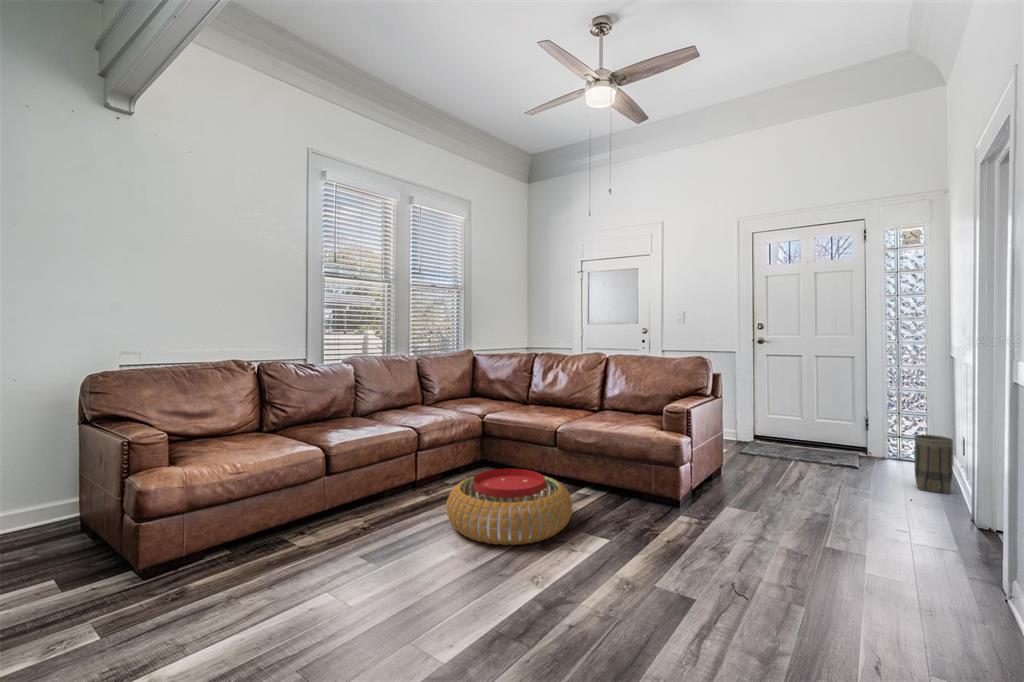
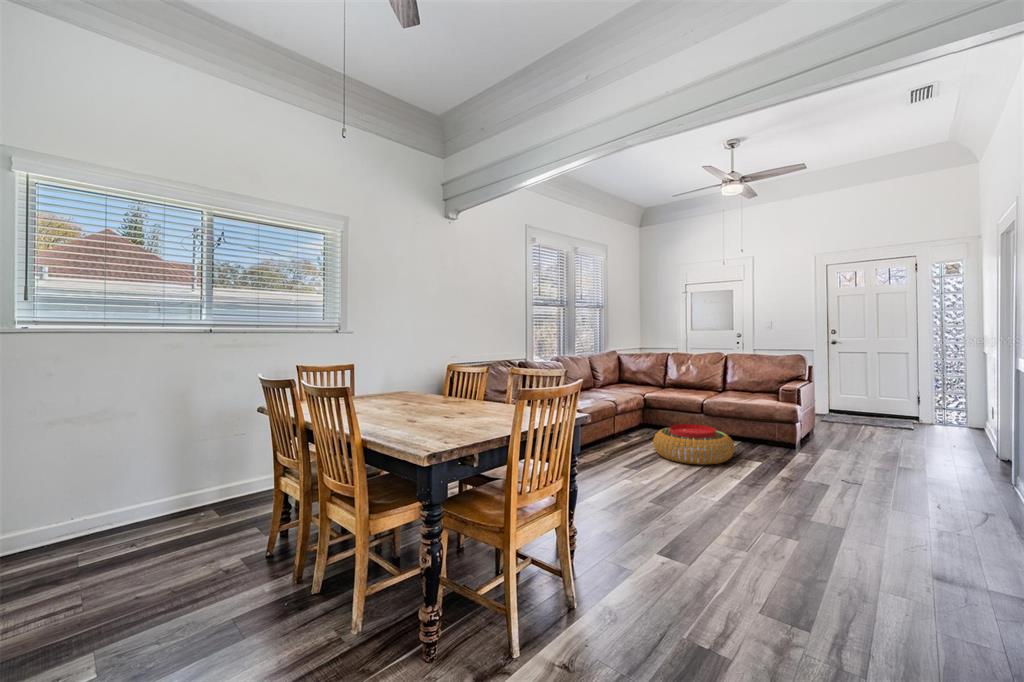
basket: present [914,435,953,494] -> none [957,406,985,445]

